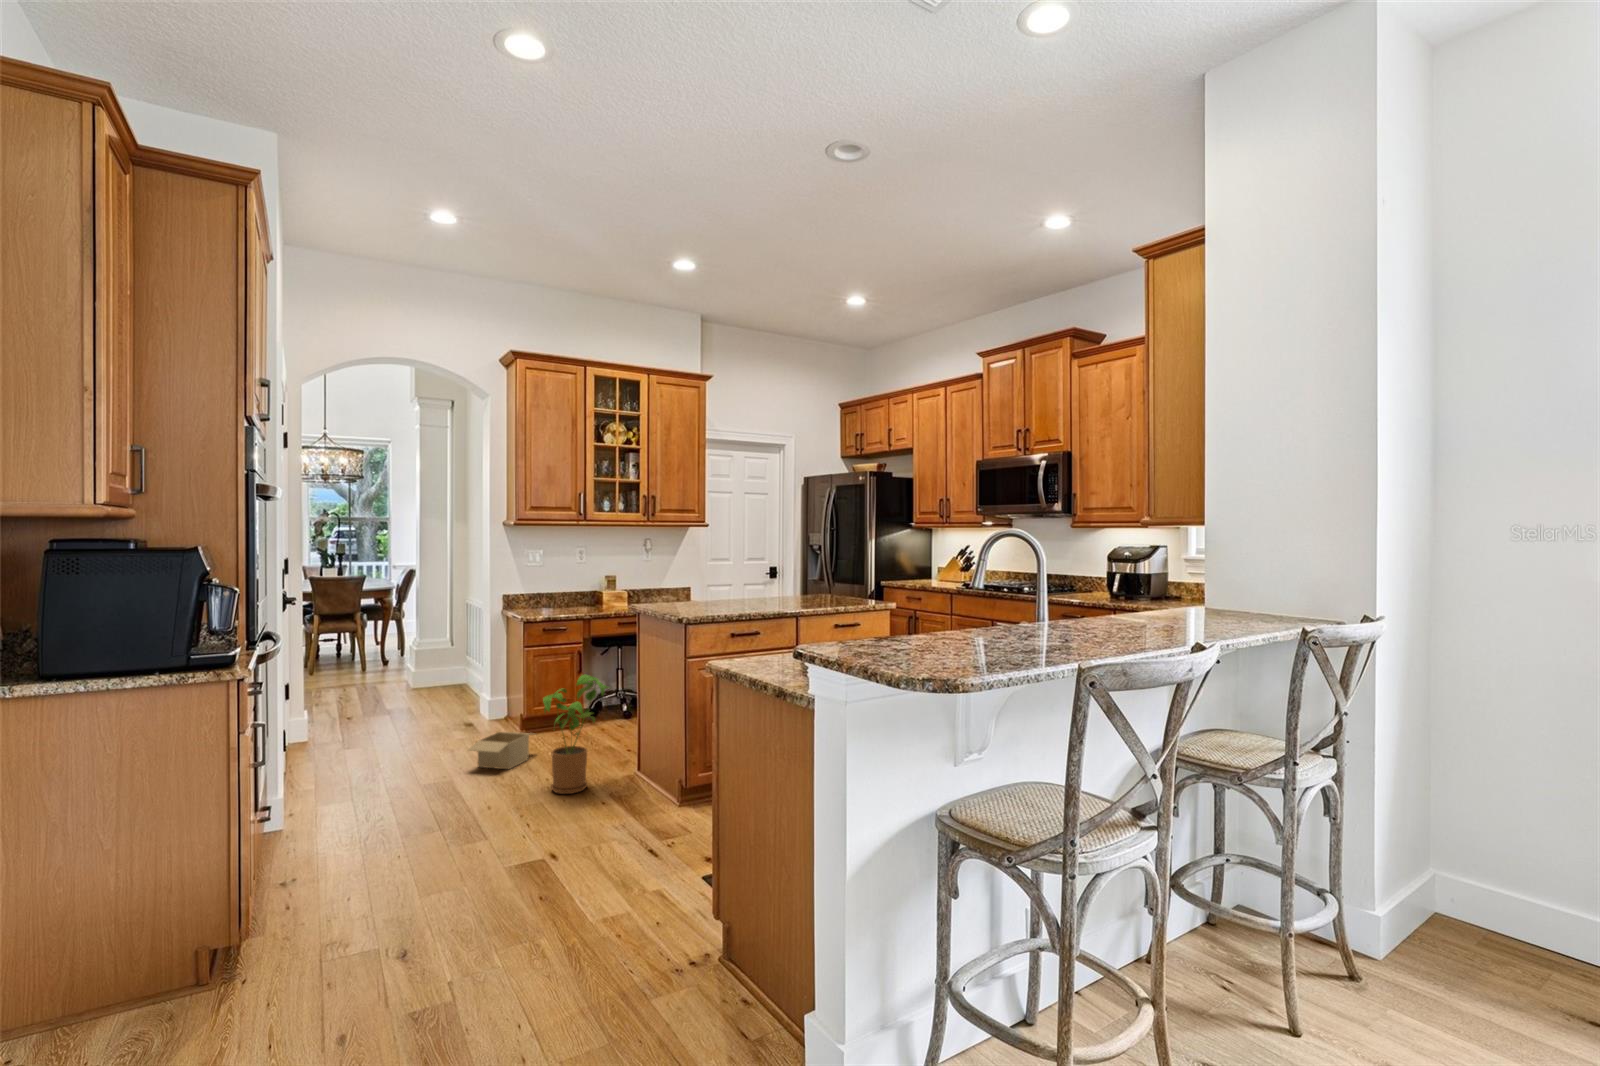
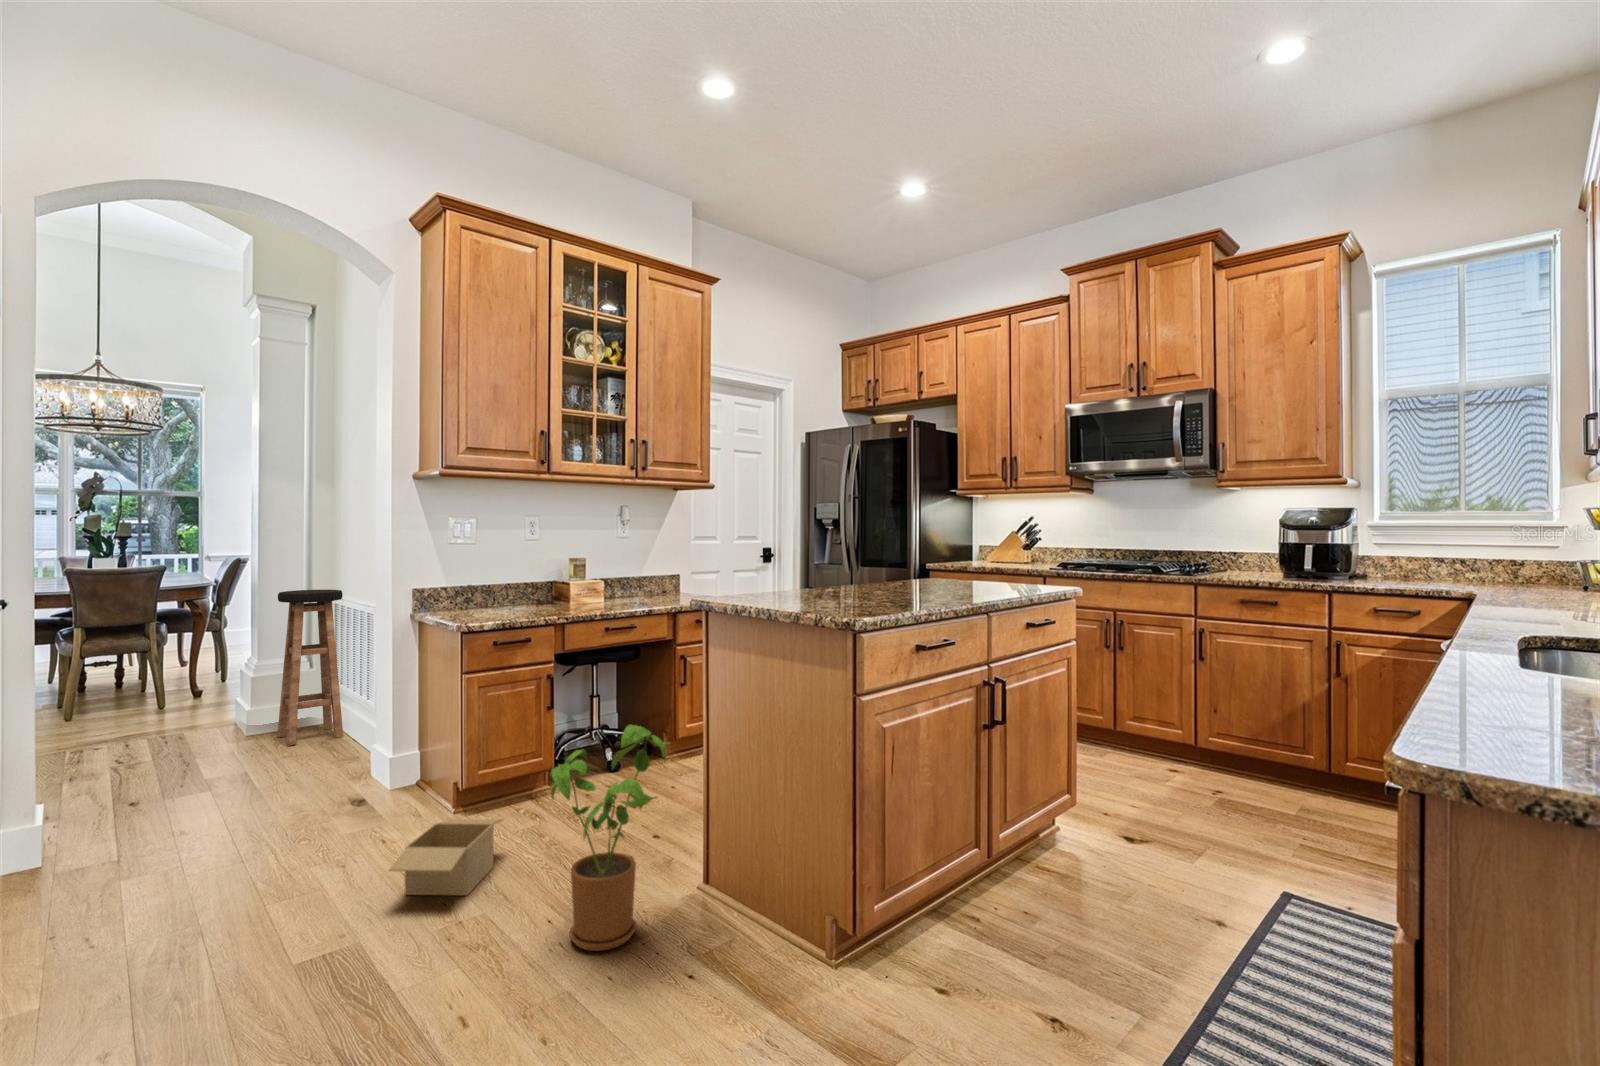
bar stool: none [430,594,469,696] -> present [277,590,343,746]

